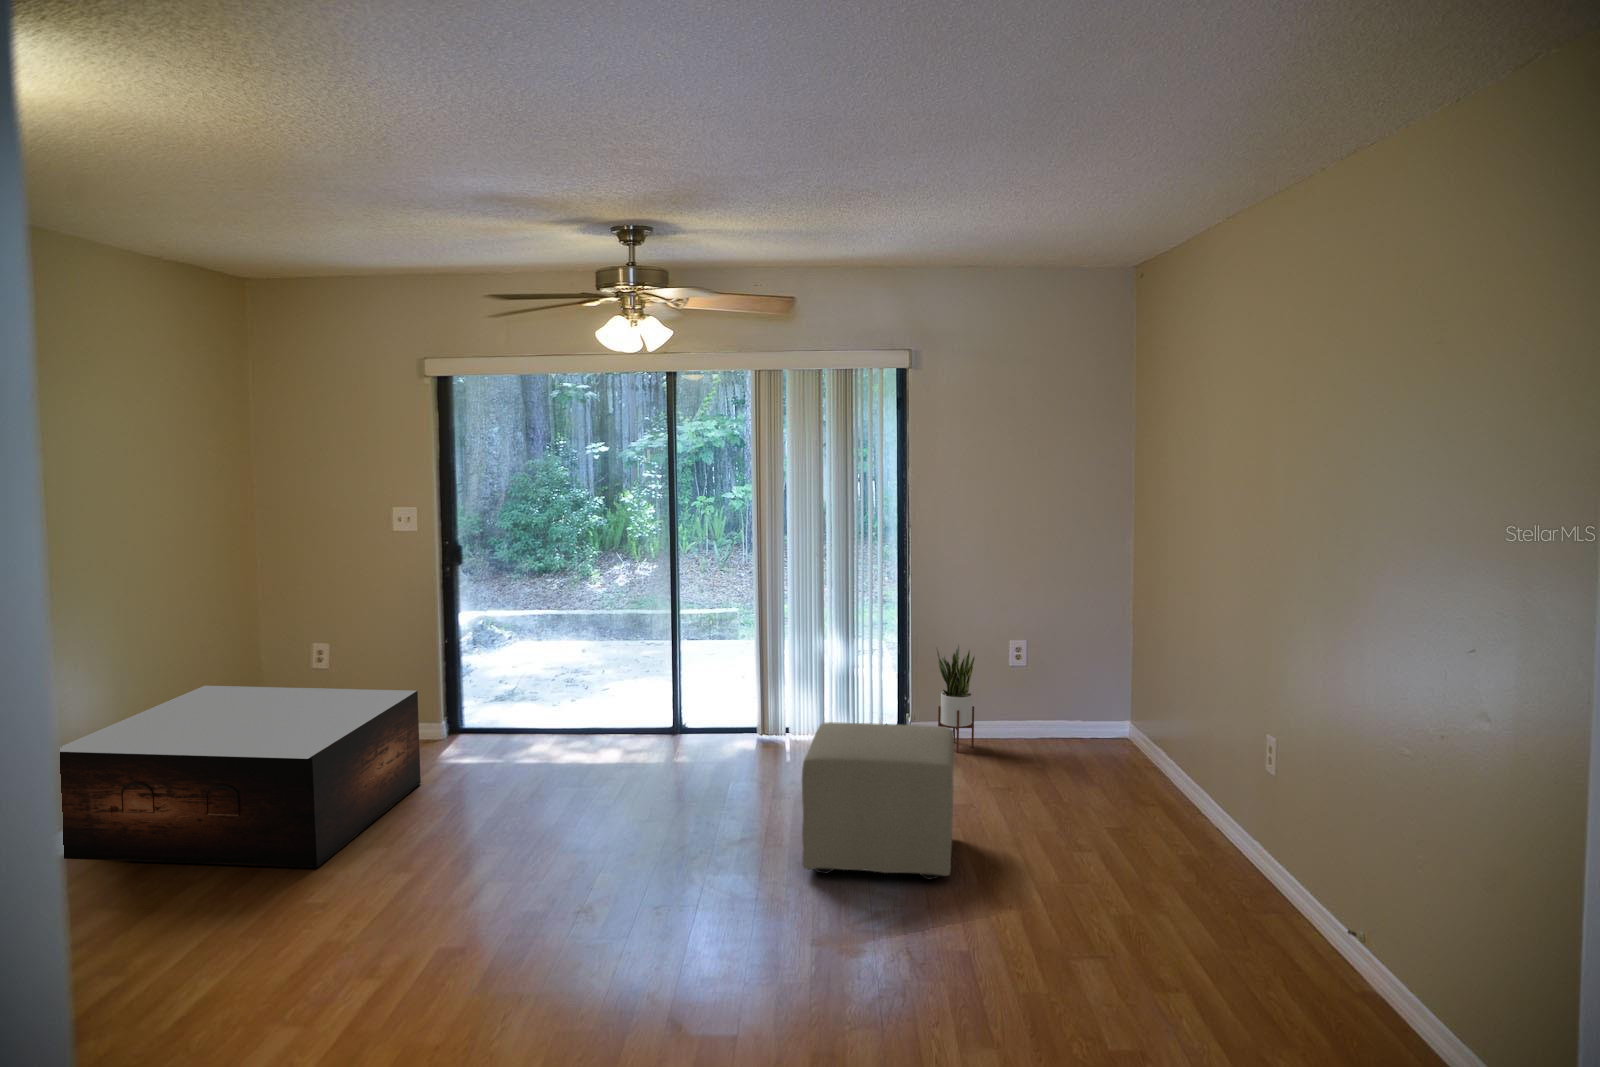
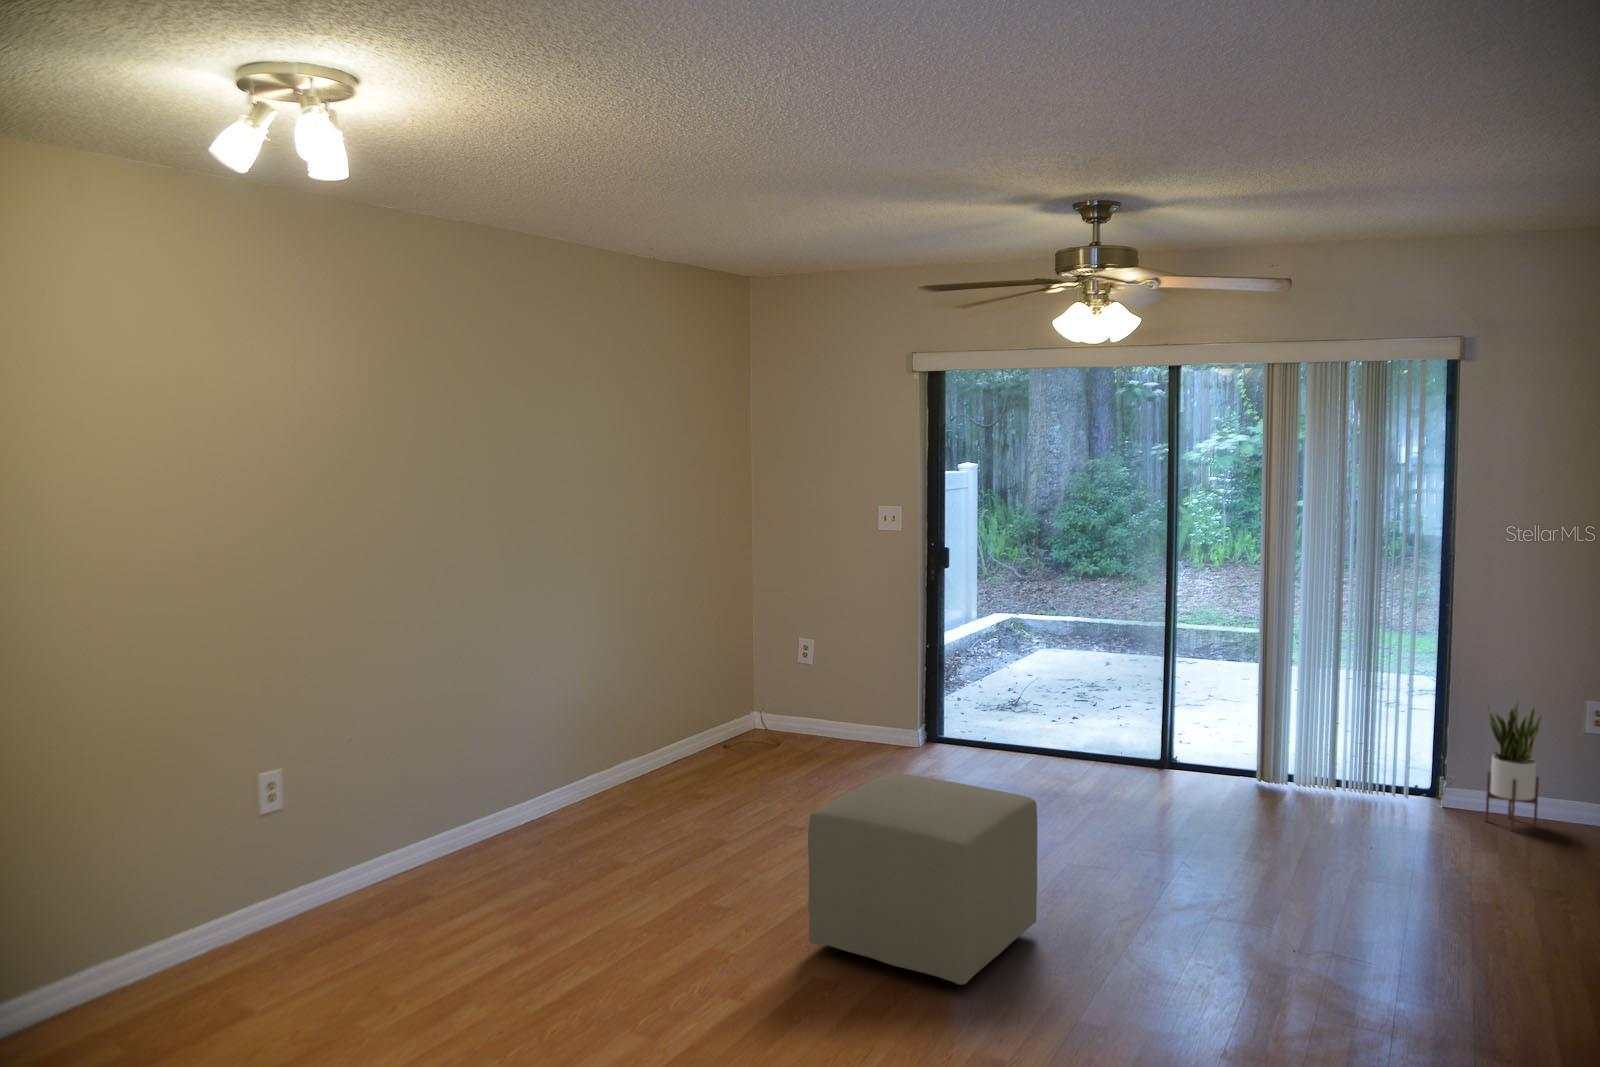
coffee table: present [60,686,421,868] -> none [554,670,883,856]
ottoman: present [802,722,954,879] -> present [808,773,1037,985]

